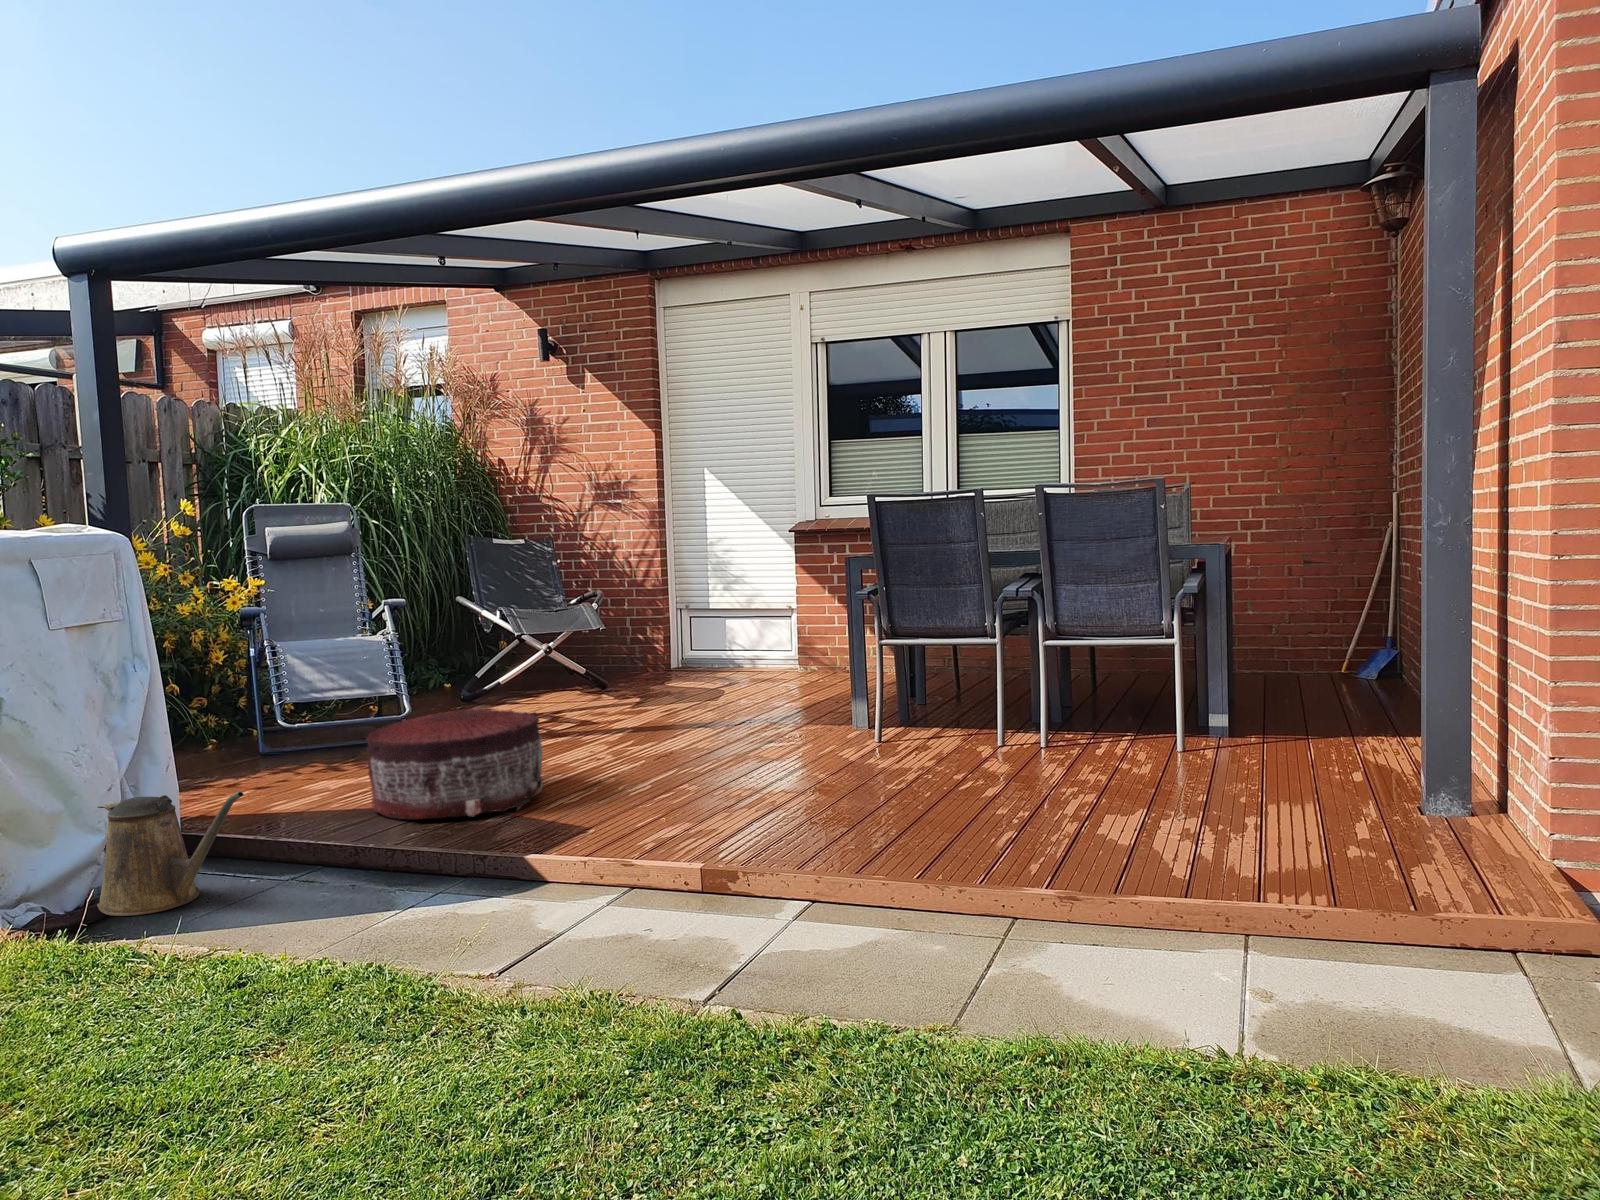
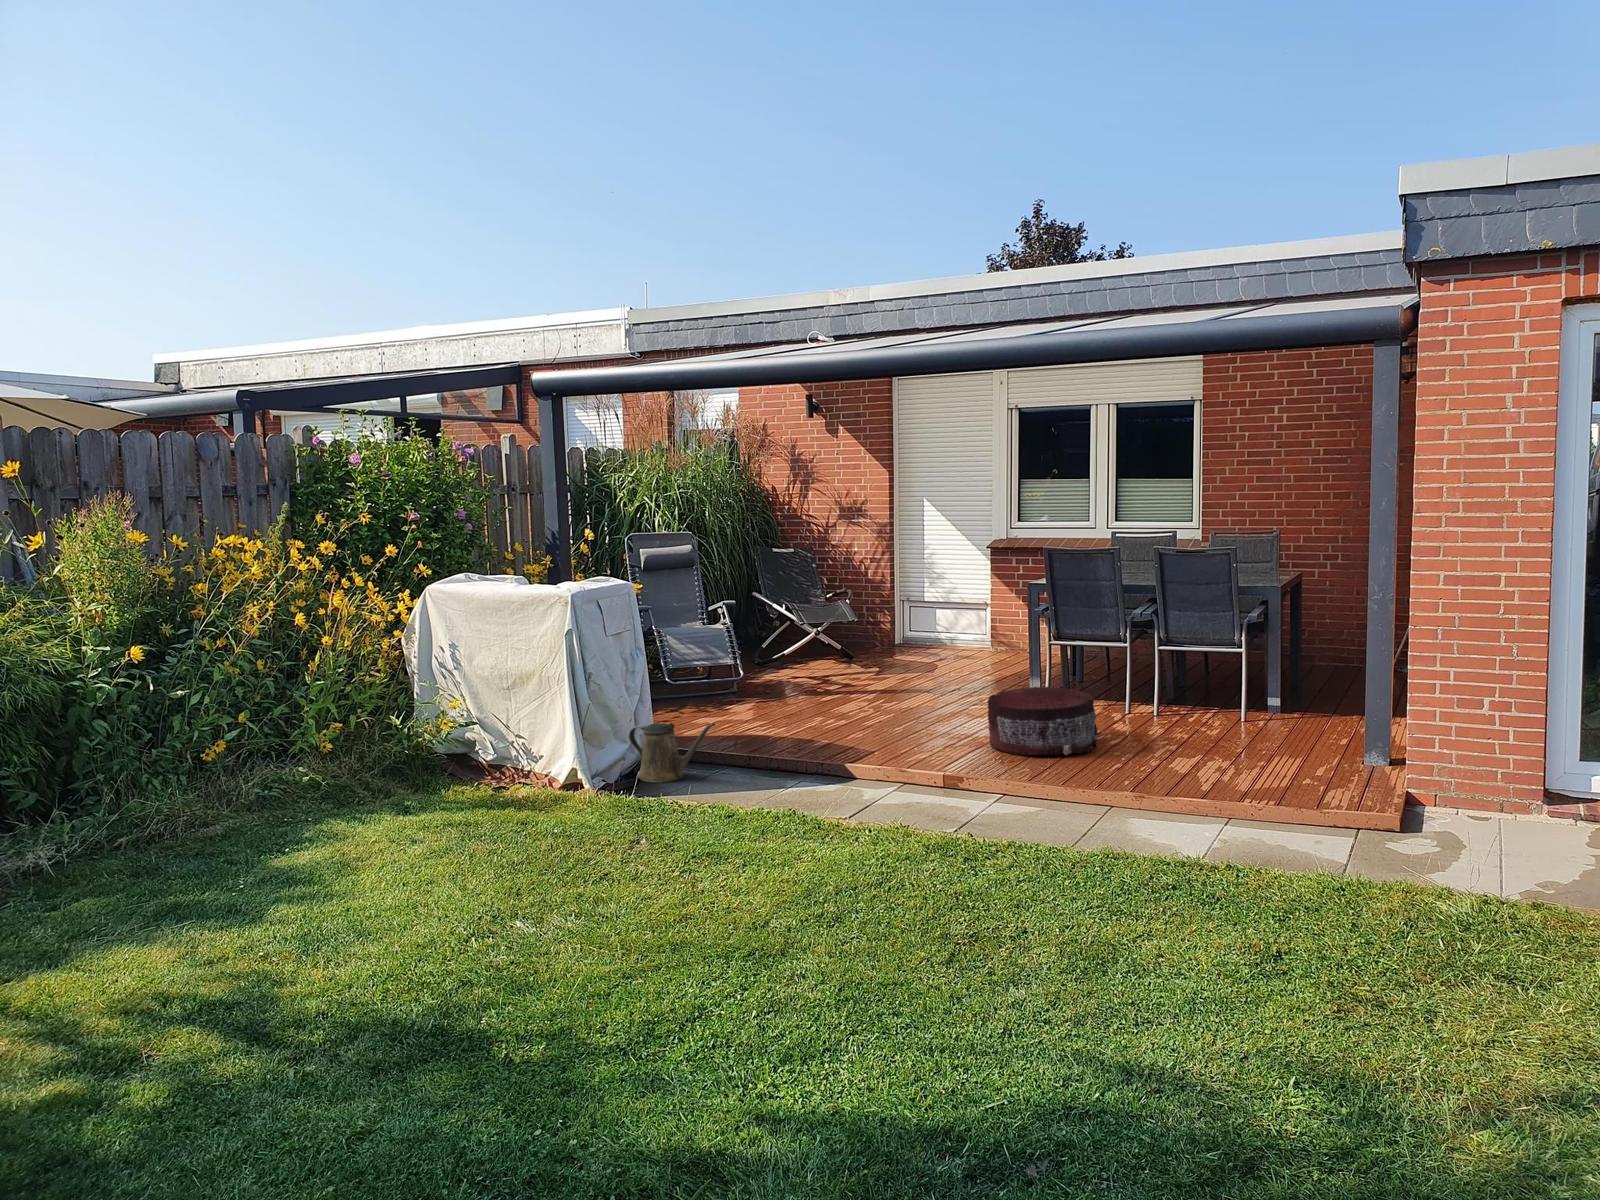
pouf: present [366,709,543,819] -> present [988,686,1098,755]

